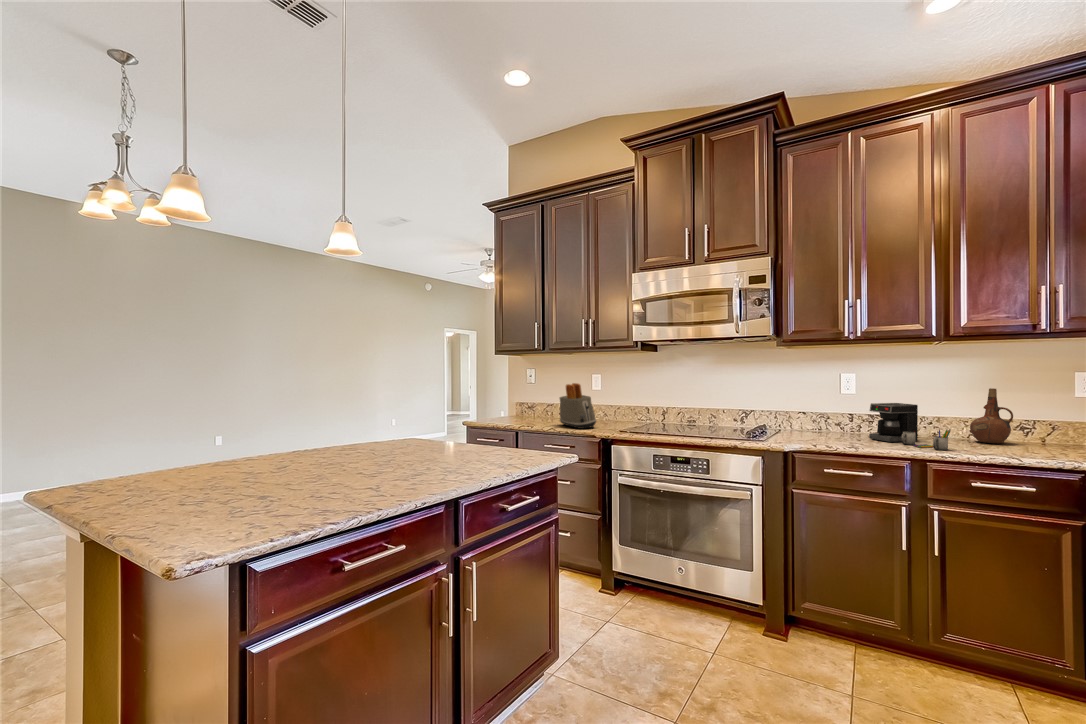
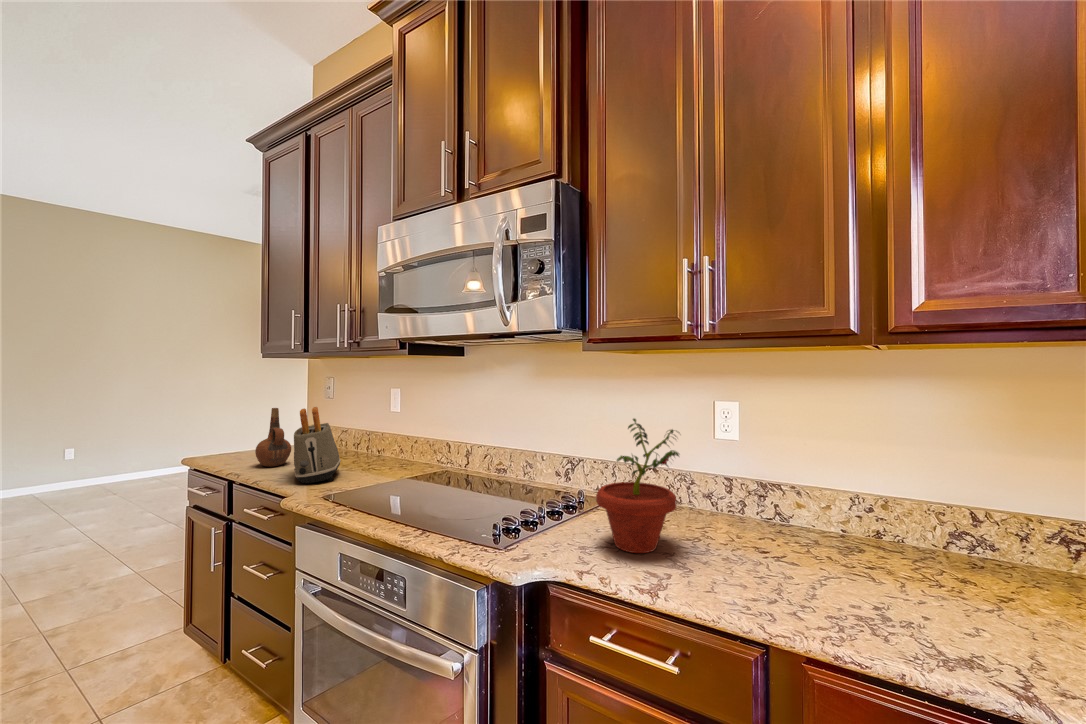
potted plant: none [800,379,849,442] -> present [596,419,679,553]
ceramic pitcher: present [970,388,1013,444] -> present [255,408,291,467]
coffee maker: present [869,403,951,450] -> none [735,469,879,615]

